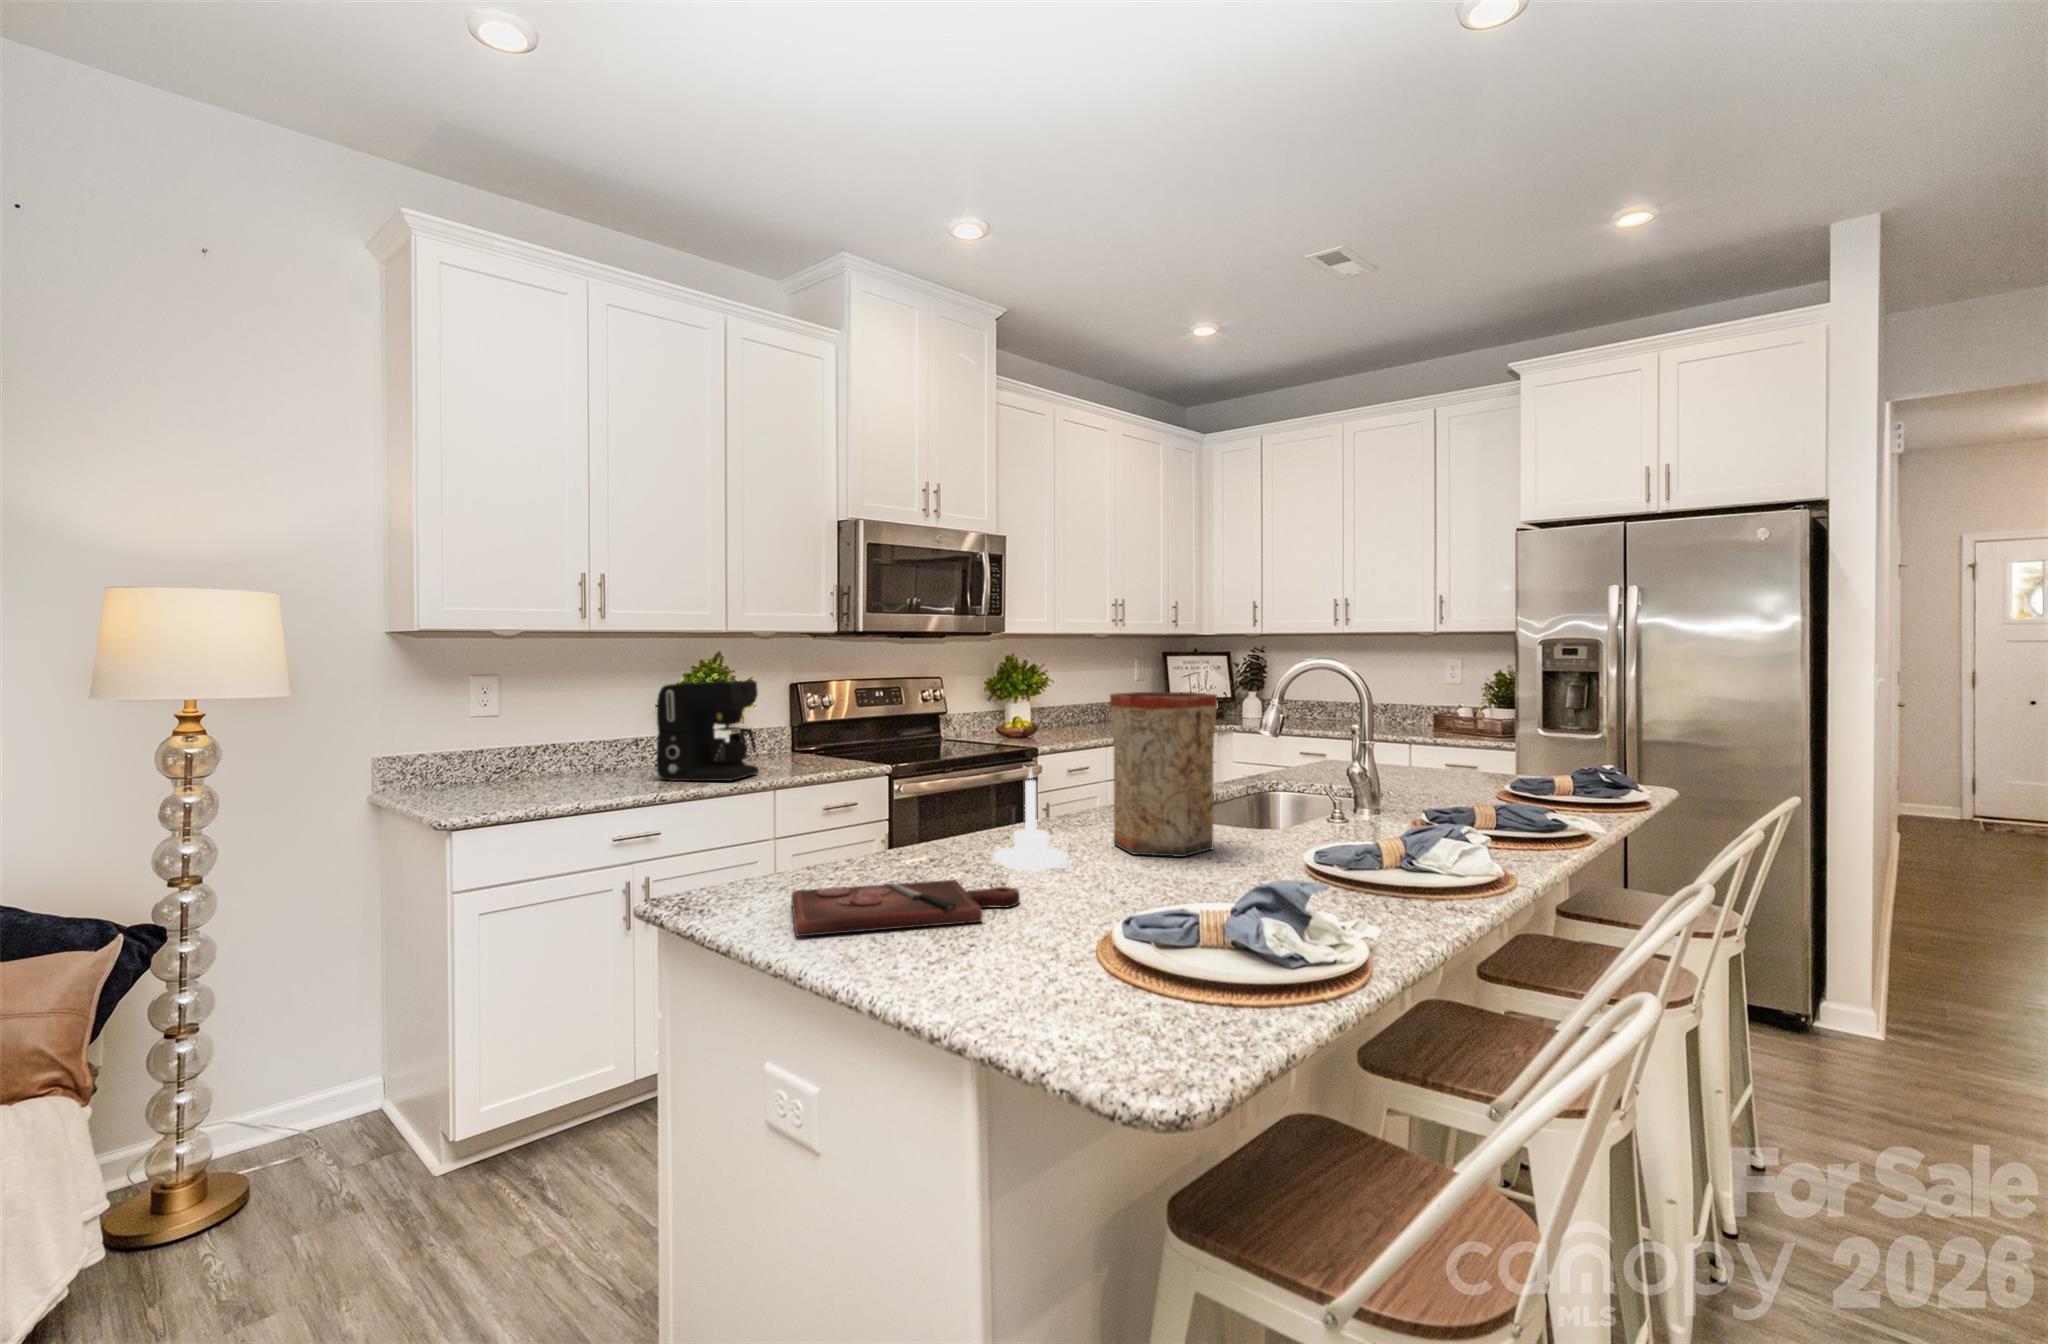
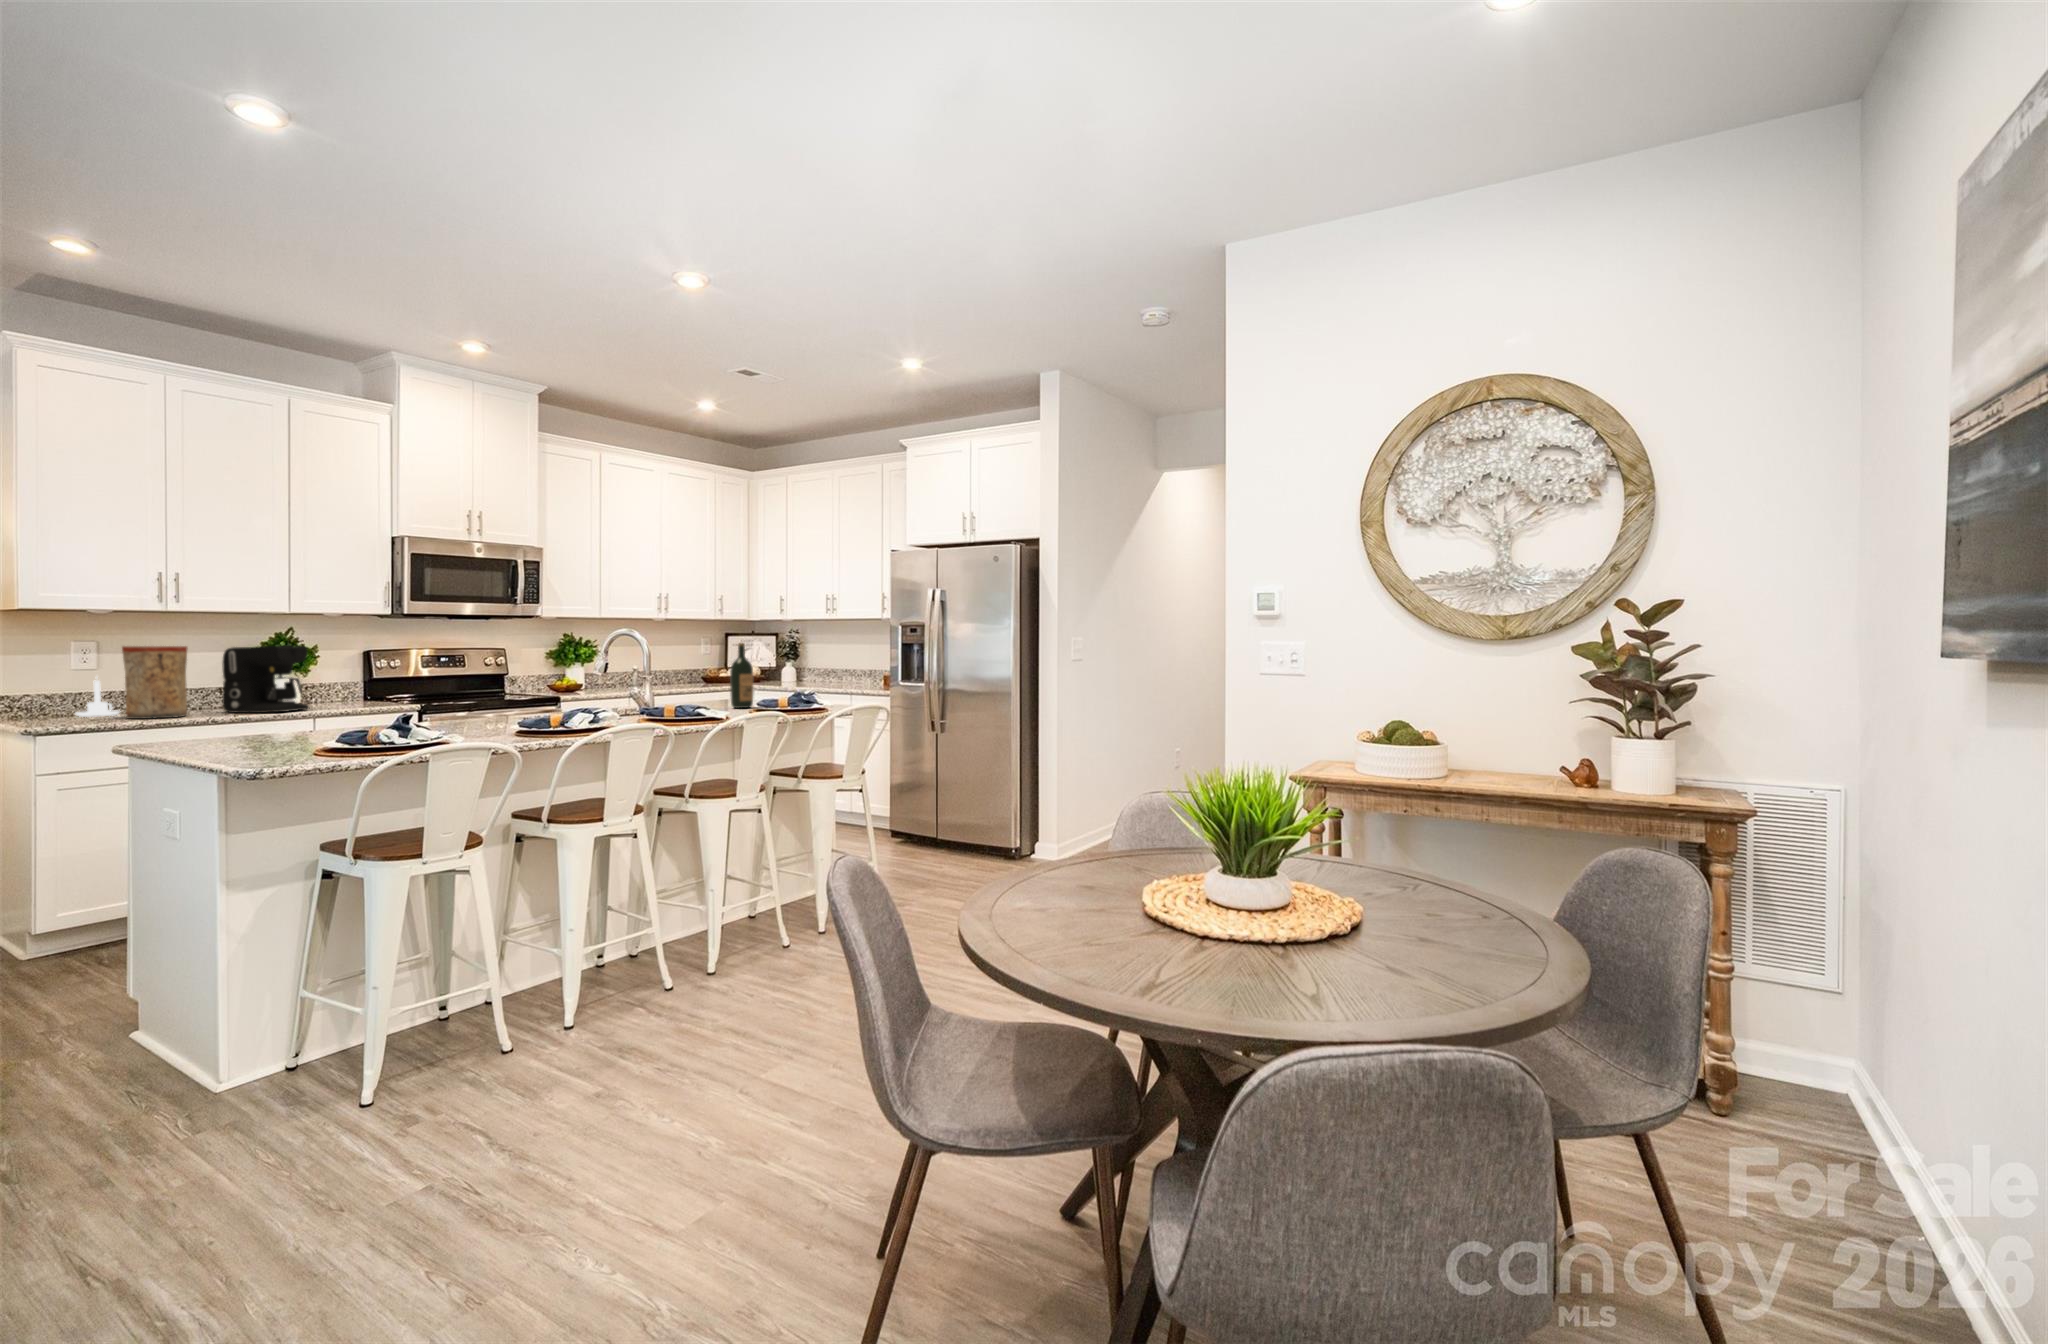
wine bottle: none [1431,677,1472,791] -> present [730,643,753,708]
vase: present [1110,692,1217,857] -> present [122,646,188,719]
candle holder: present [993,769,1069,870] -> present [76,680,119,717]
cutting board: present [791,880,1020,936] -> none [185,734,335,749]

